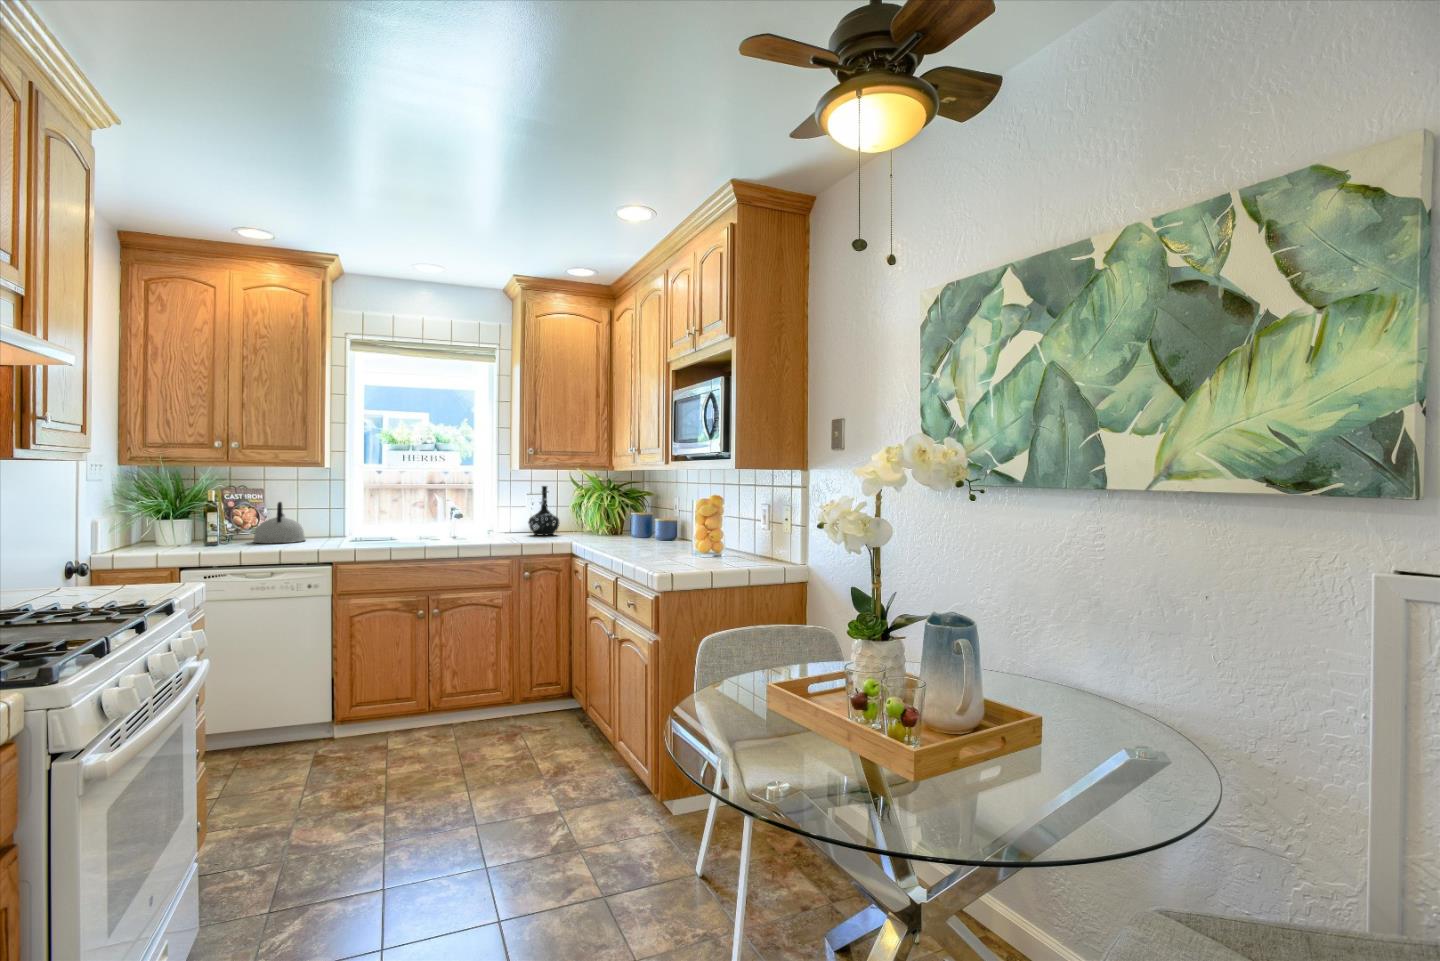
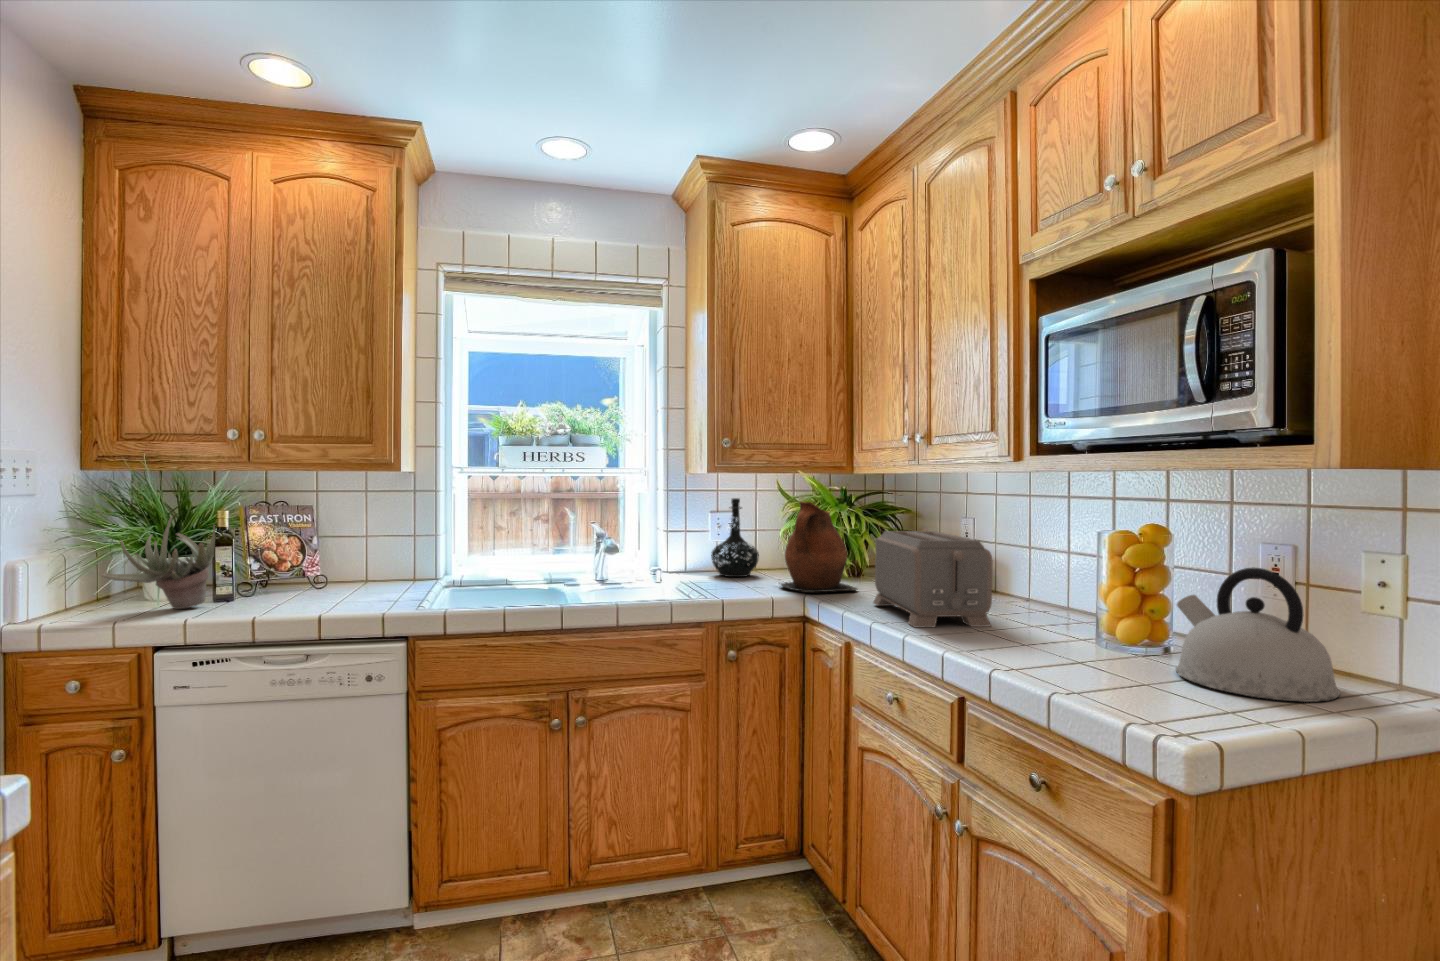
ceramic pitcher: none [563,487,611,541] -> present [781,502,858,592]
succulent plant: none [146,493,210,548] -> present [101,516,215,609]
kettle: present [253,502,305,543] -> present [1176,568,1340,702]
toaster: none [609,503,658,551] -> present [873,531,992,627]

